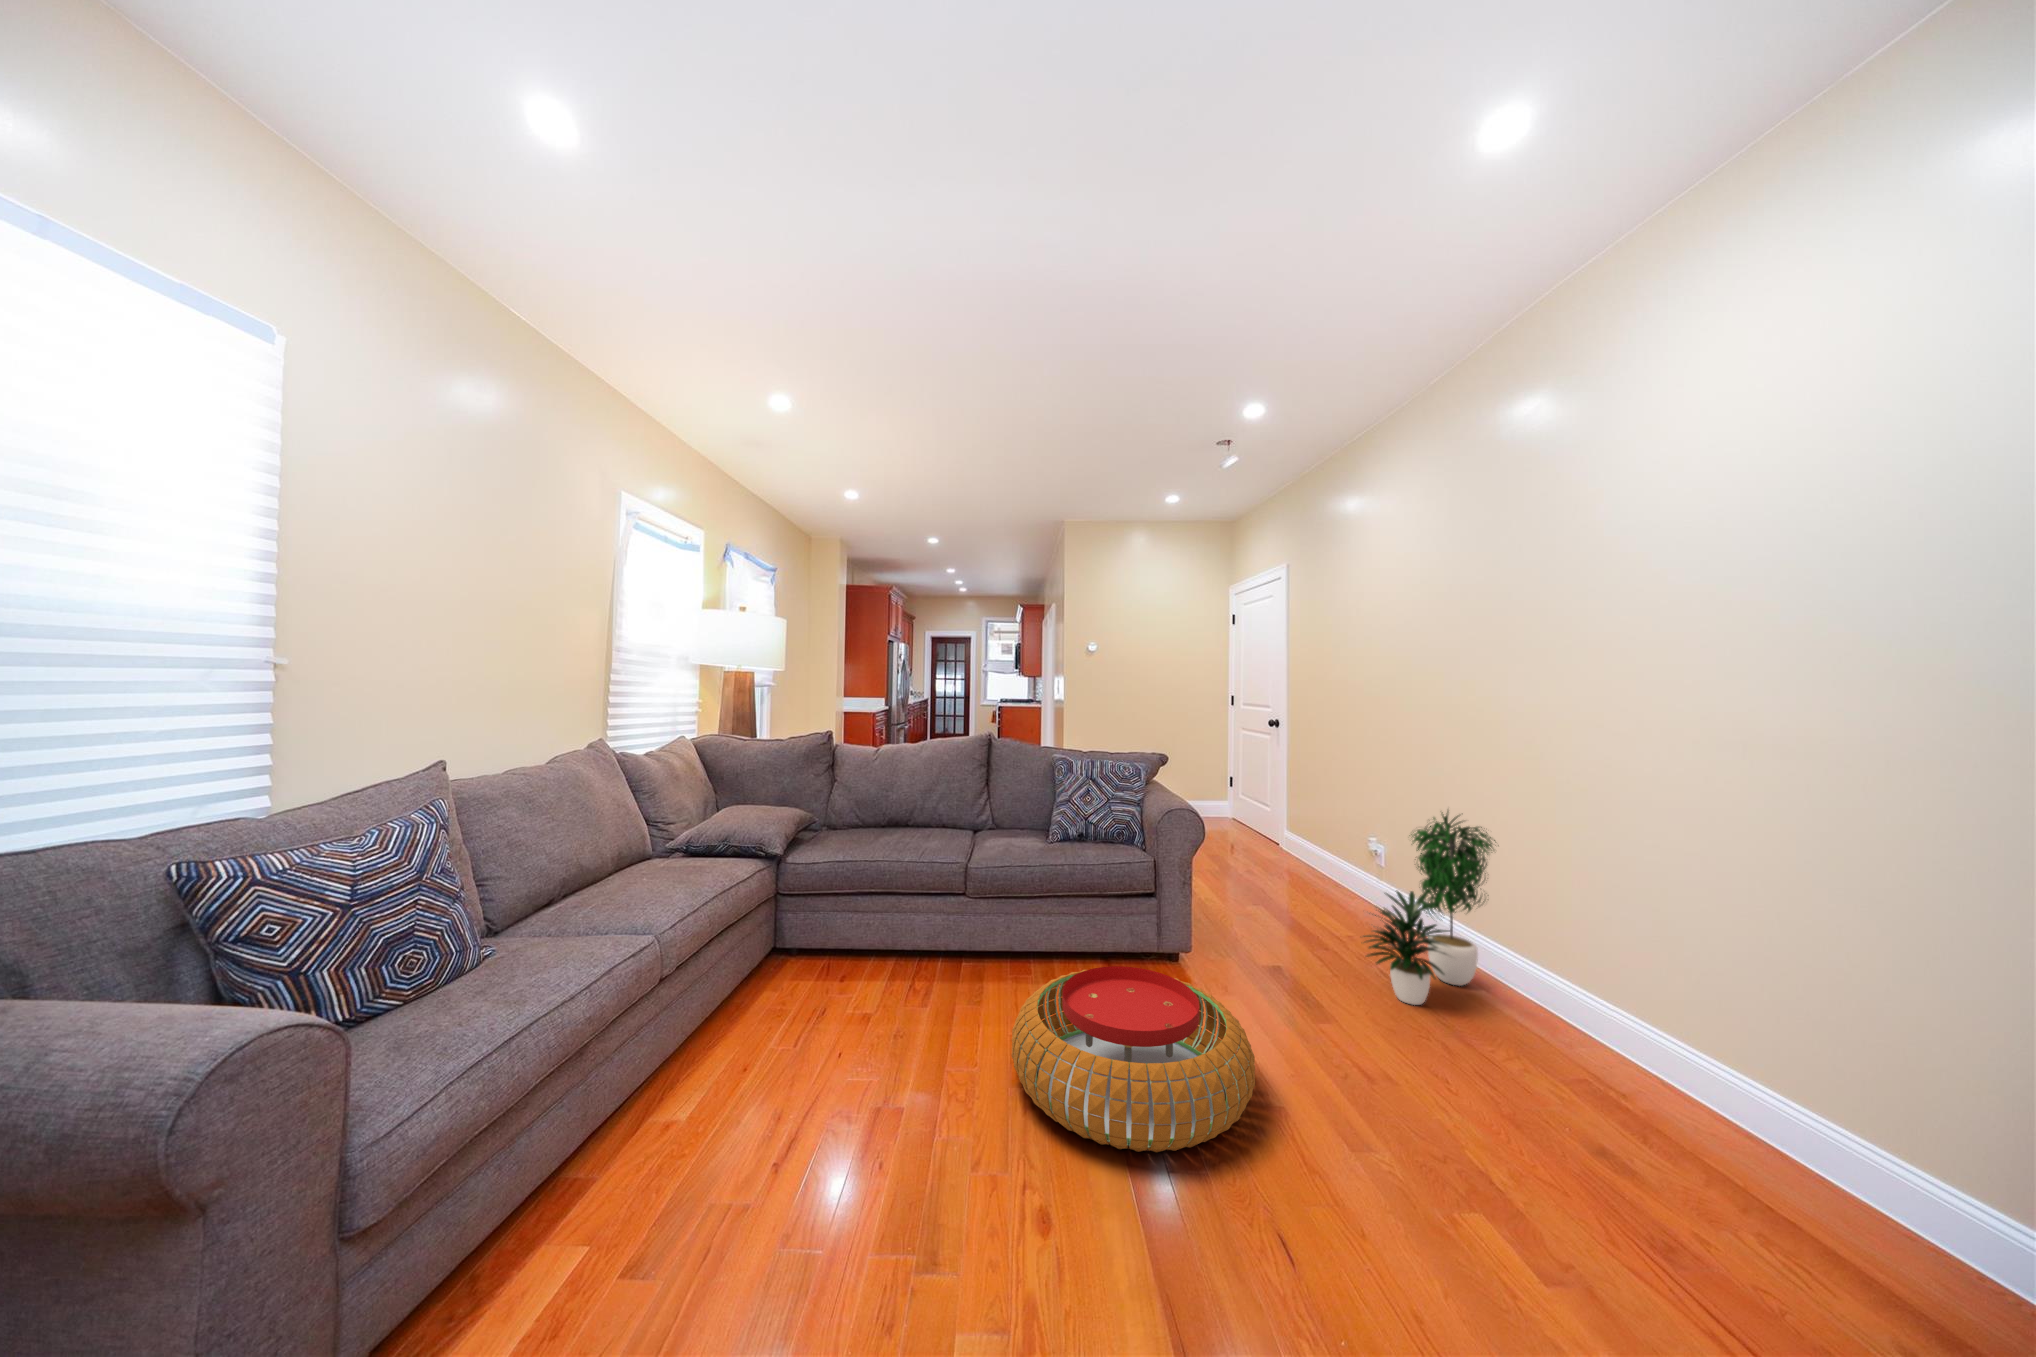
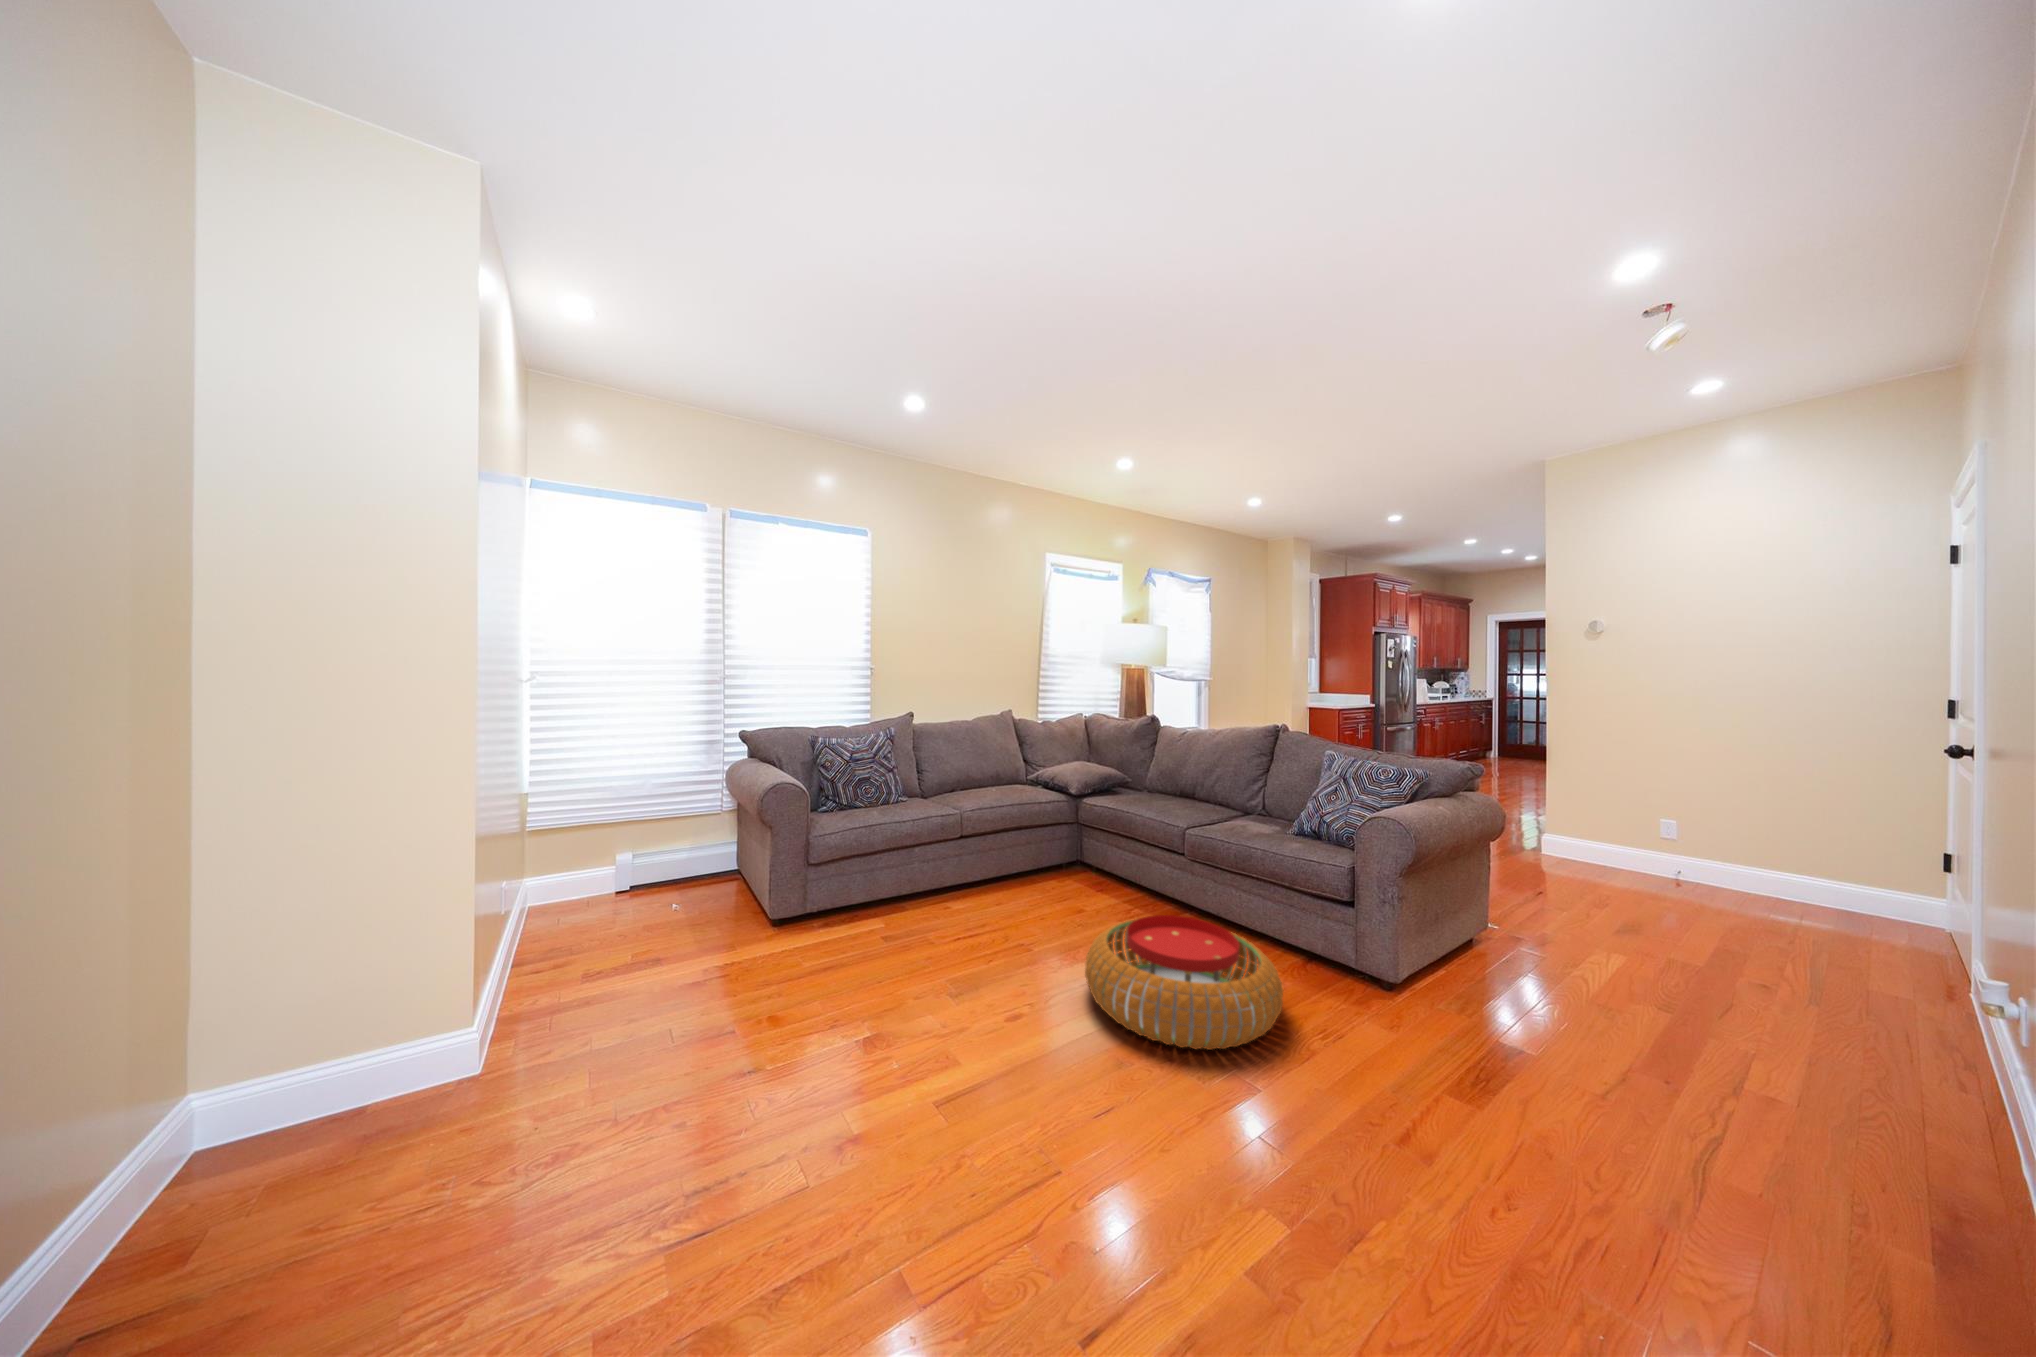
potted plant: present [1364,811,1495,1005] -> none [1570,896,1915,1179]

